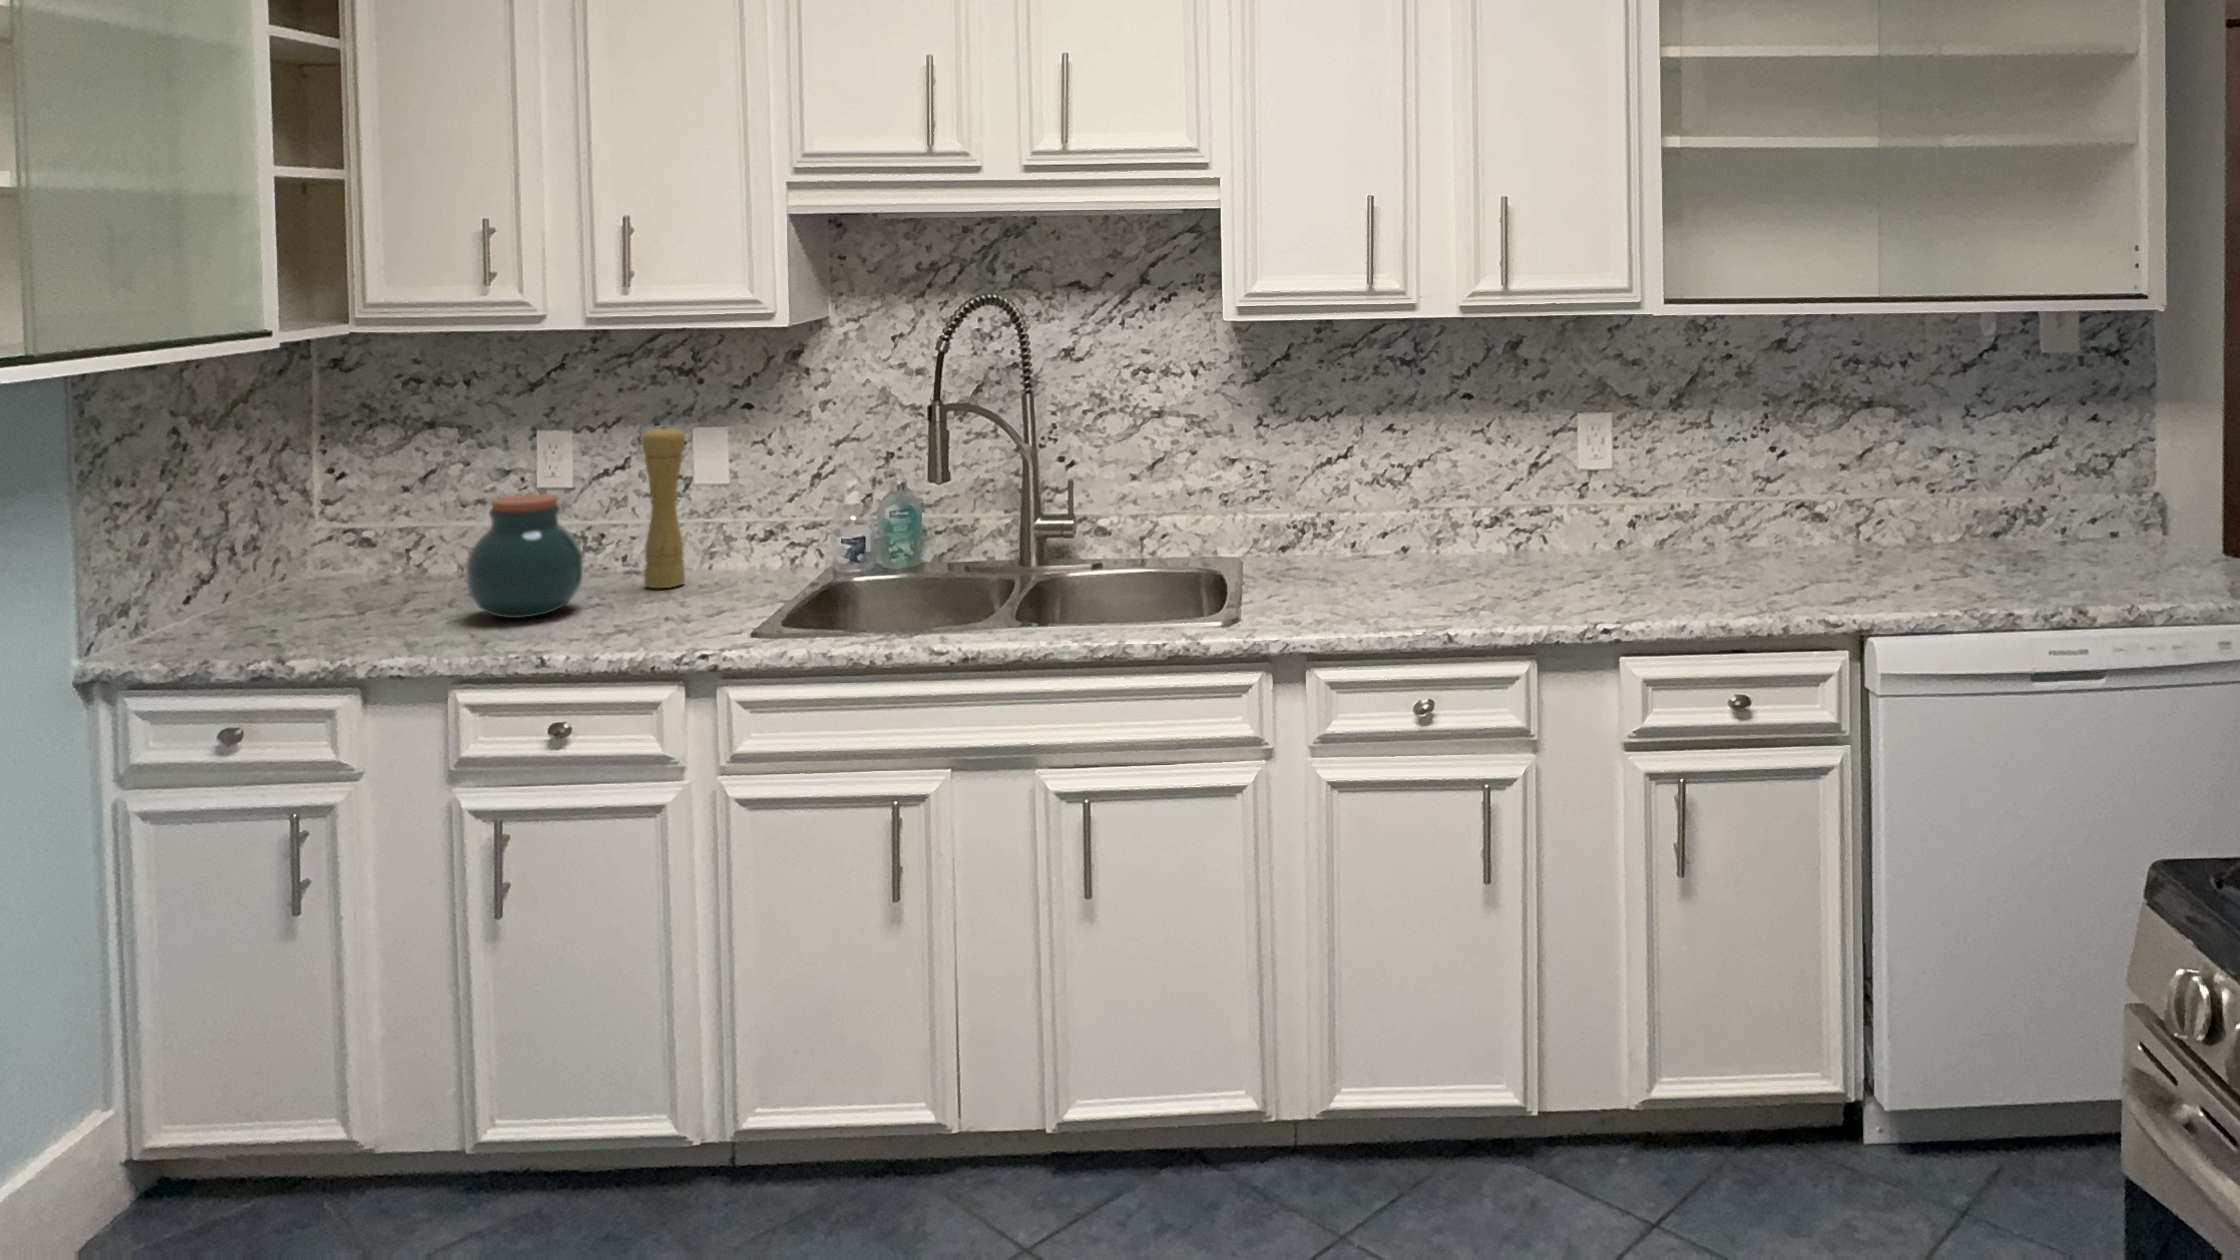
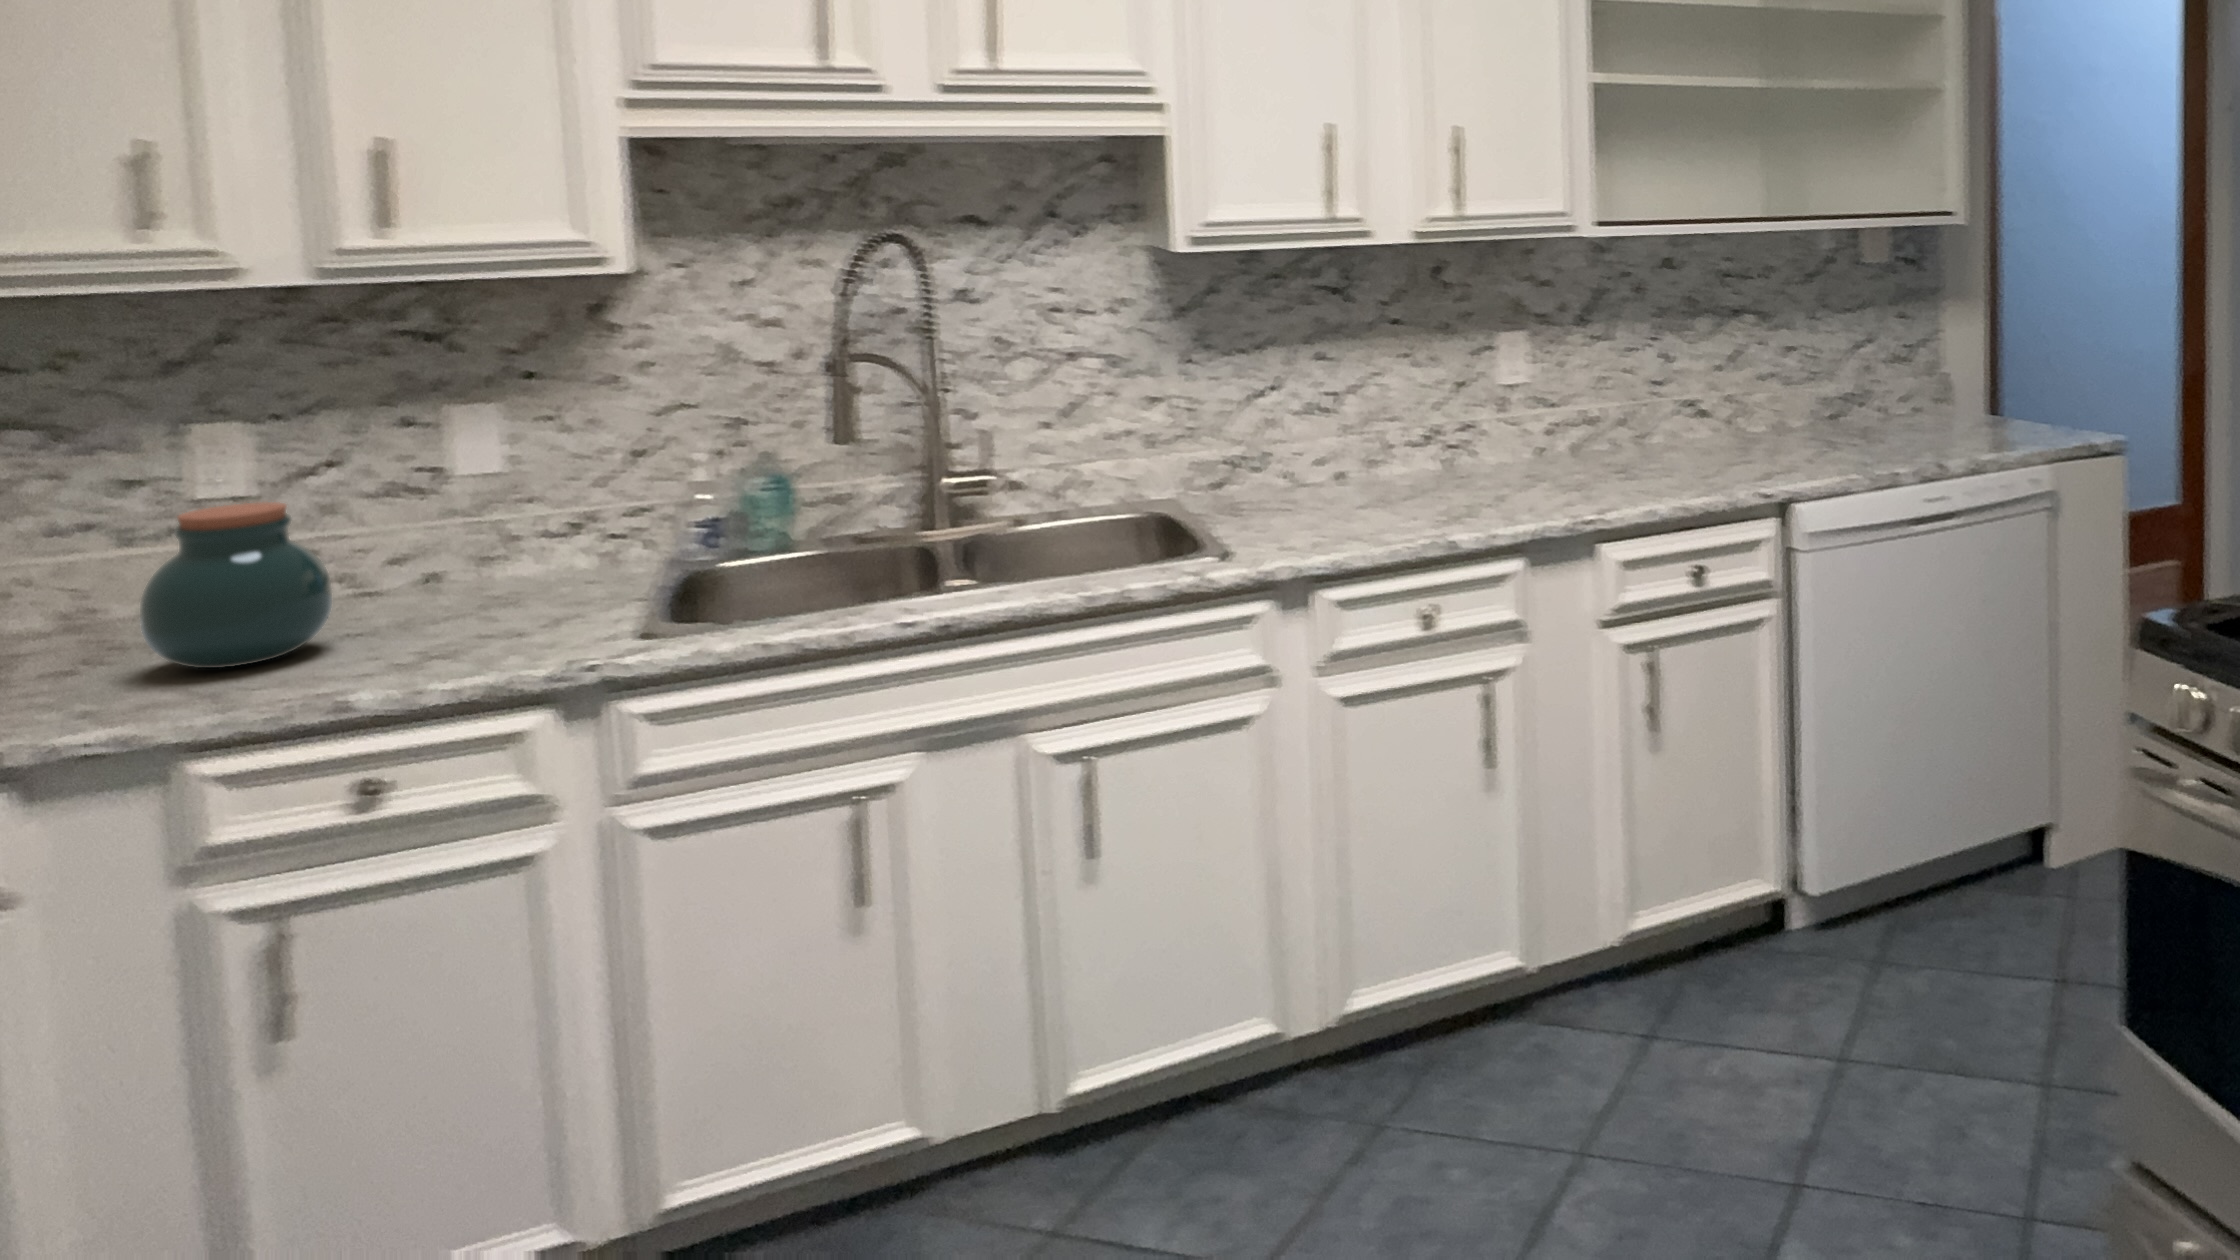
pepper mill: present [641,426,685,588] -> none [387,405,462,610]

